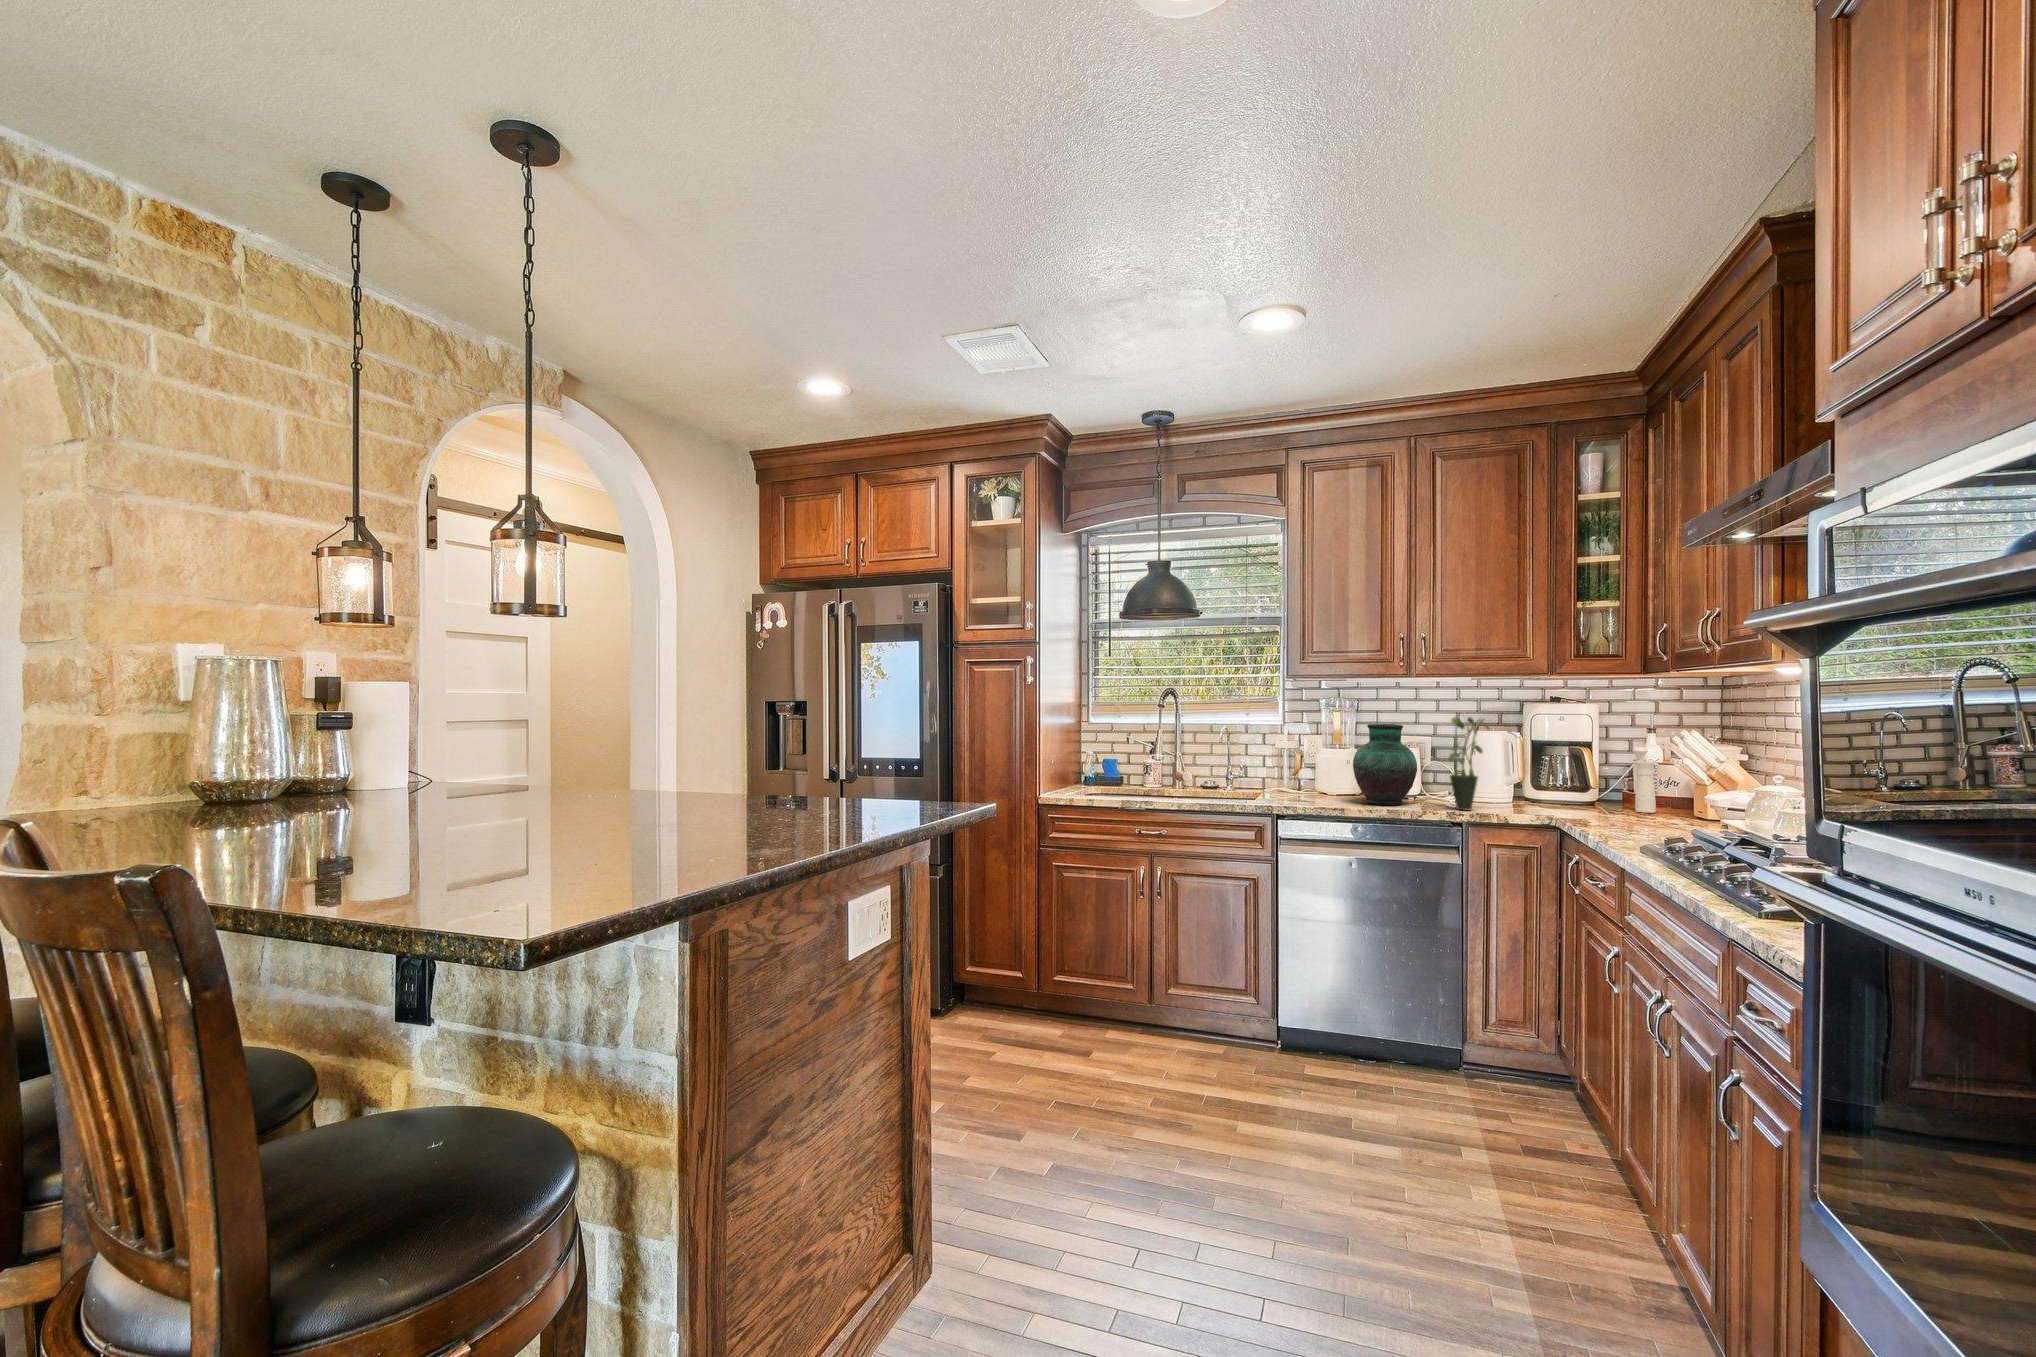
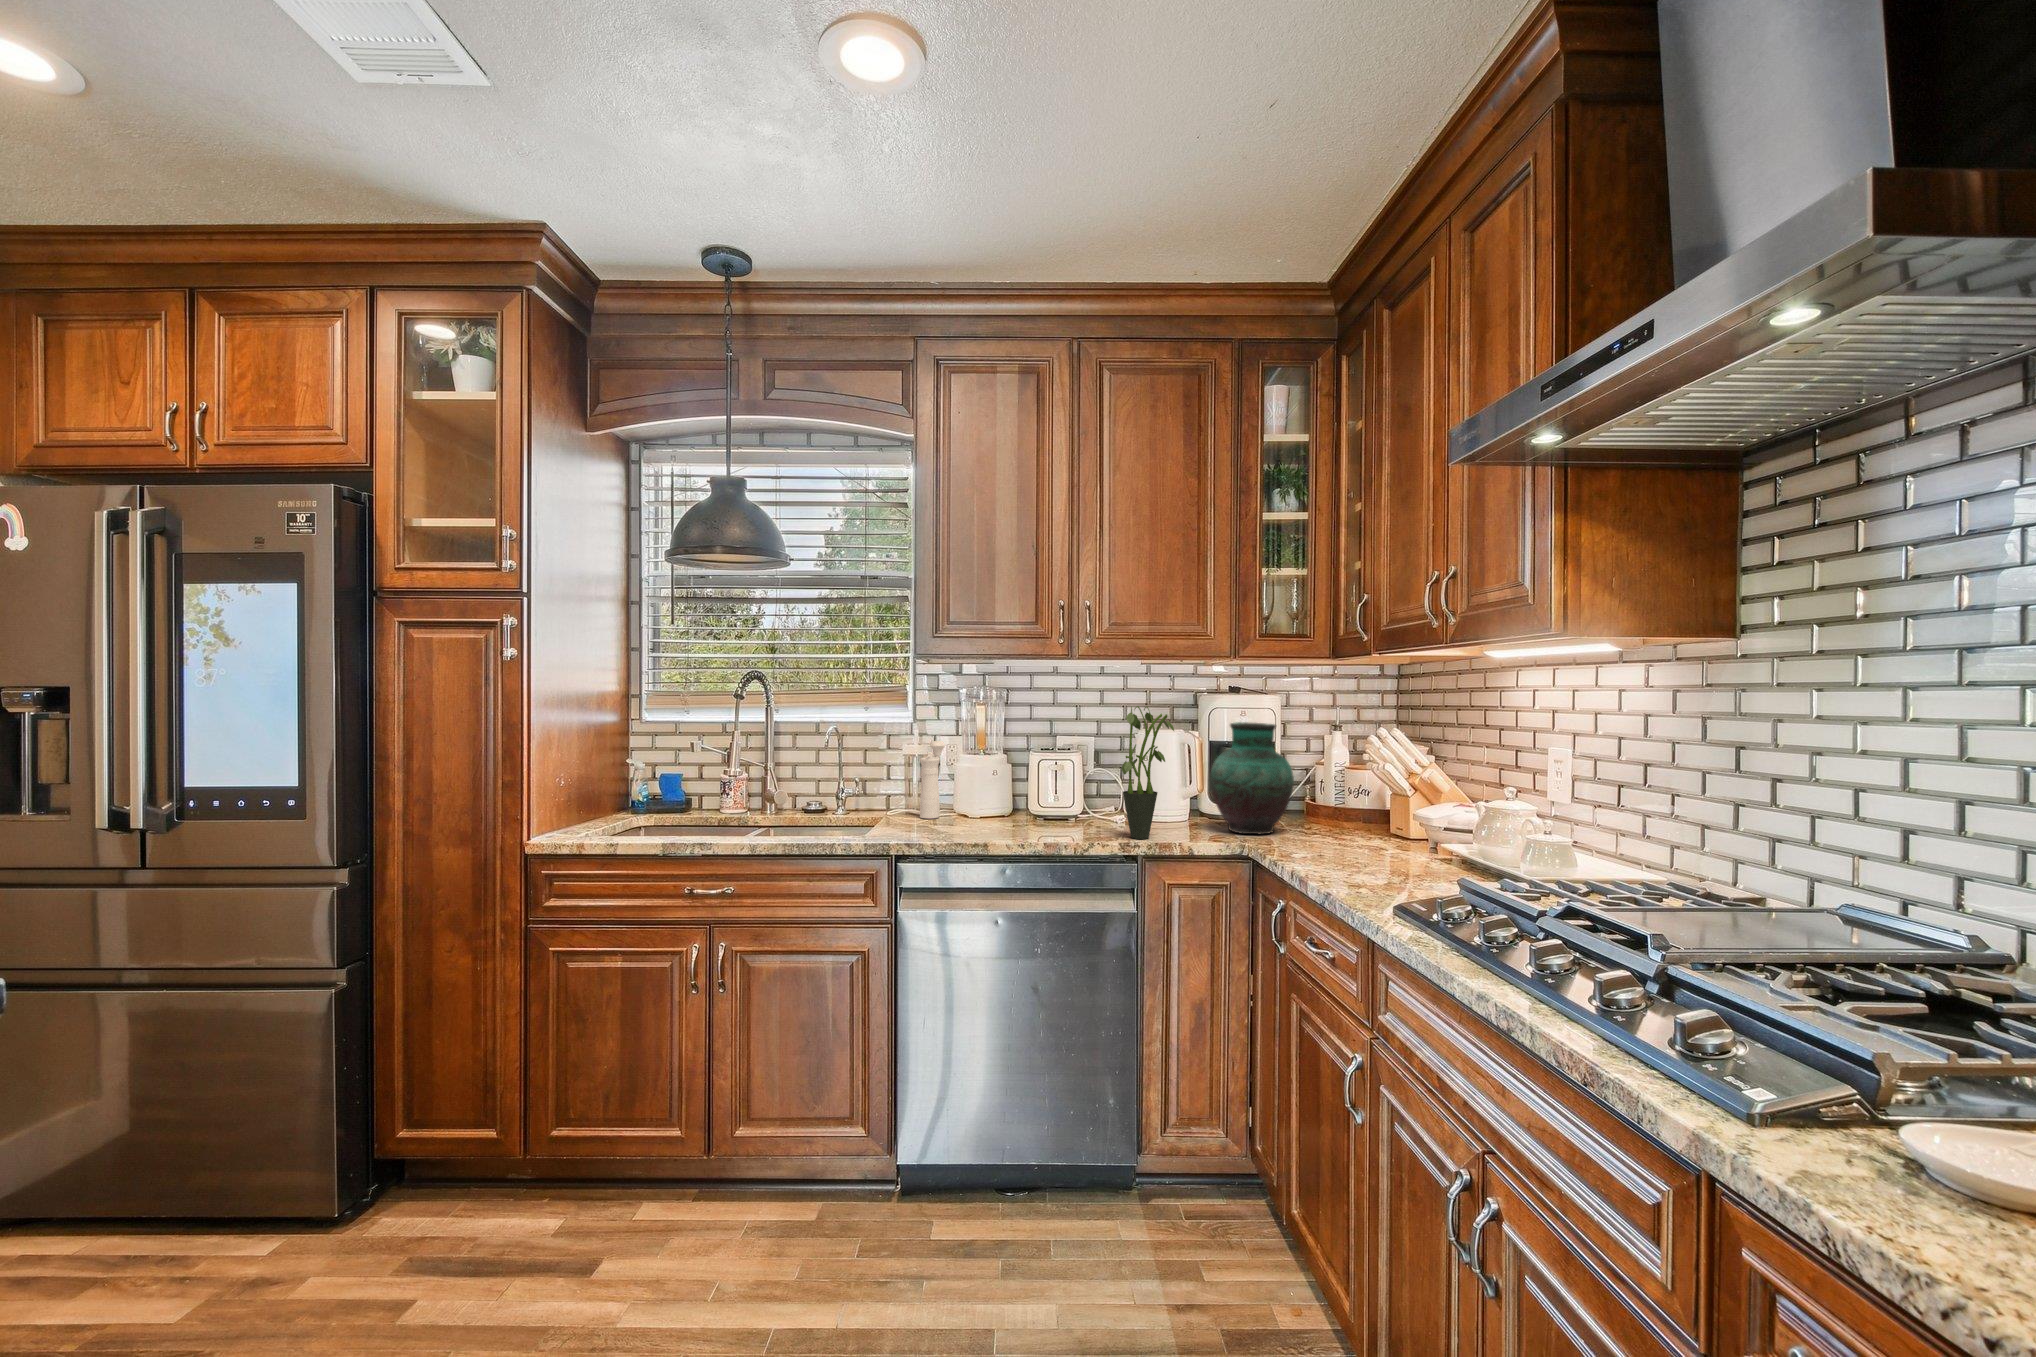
vase: present [1353,724,1417,805] -> present [1210,722,1294,834]
pepper mill: present [1633,747,1656,813] -> present [920,741,945,819]

